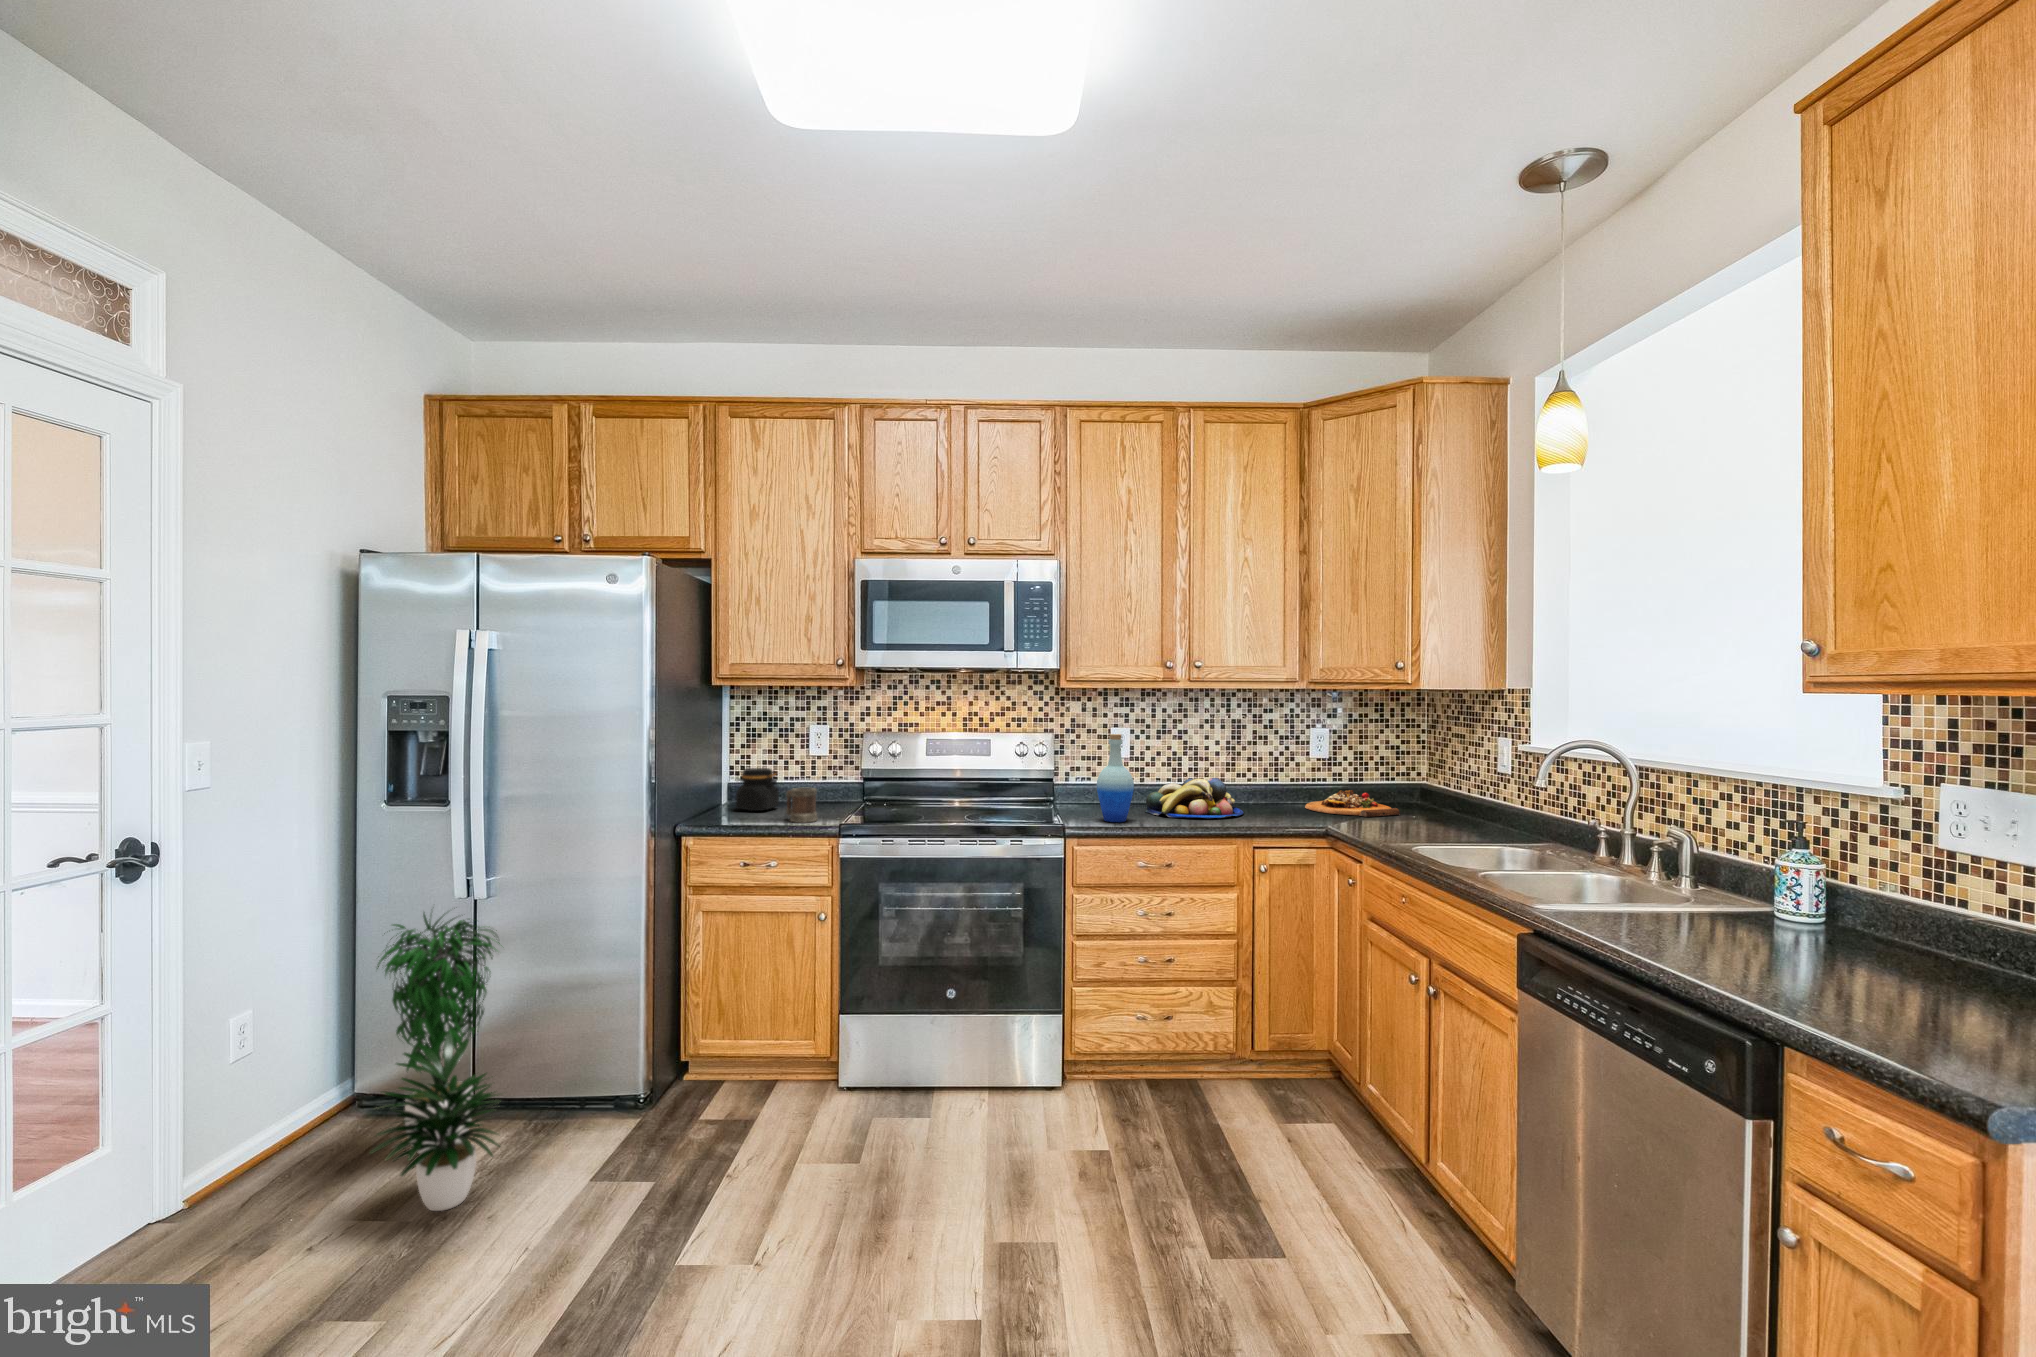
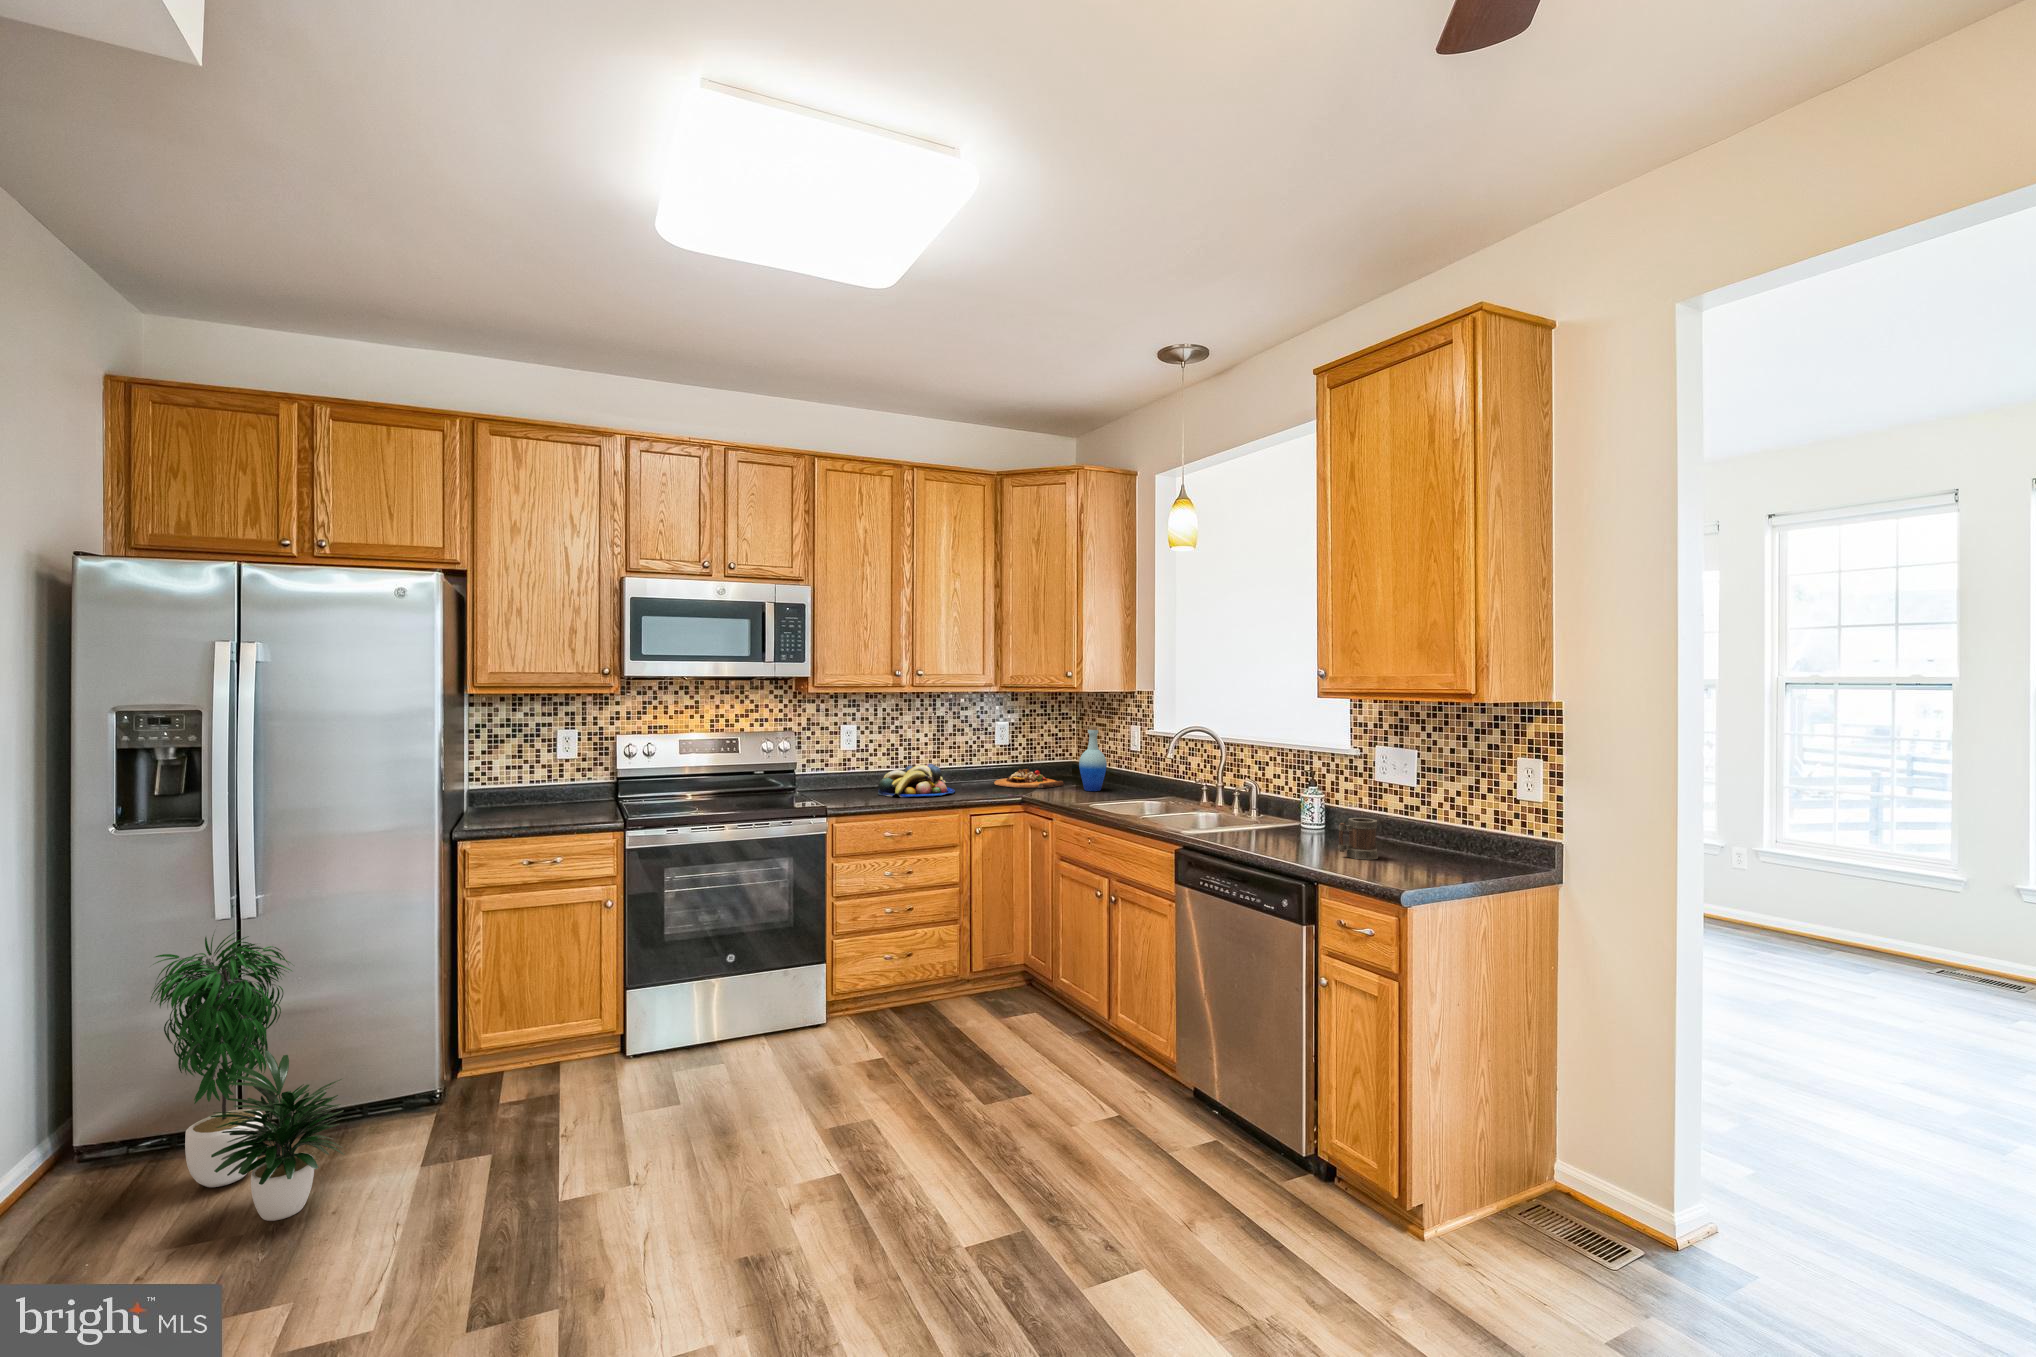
bottle: present [1097,734,1134,822] -> present [1079,726,1107,791]
jar: present [735,768,779,811] -> none [487,774,537,816]
mug: present [786,788,817,822] -> present [1338,818,1378,860]

